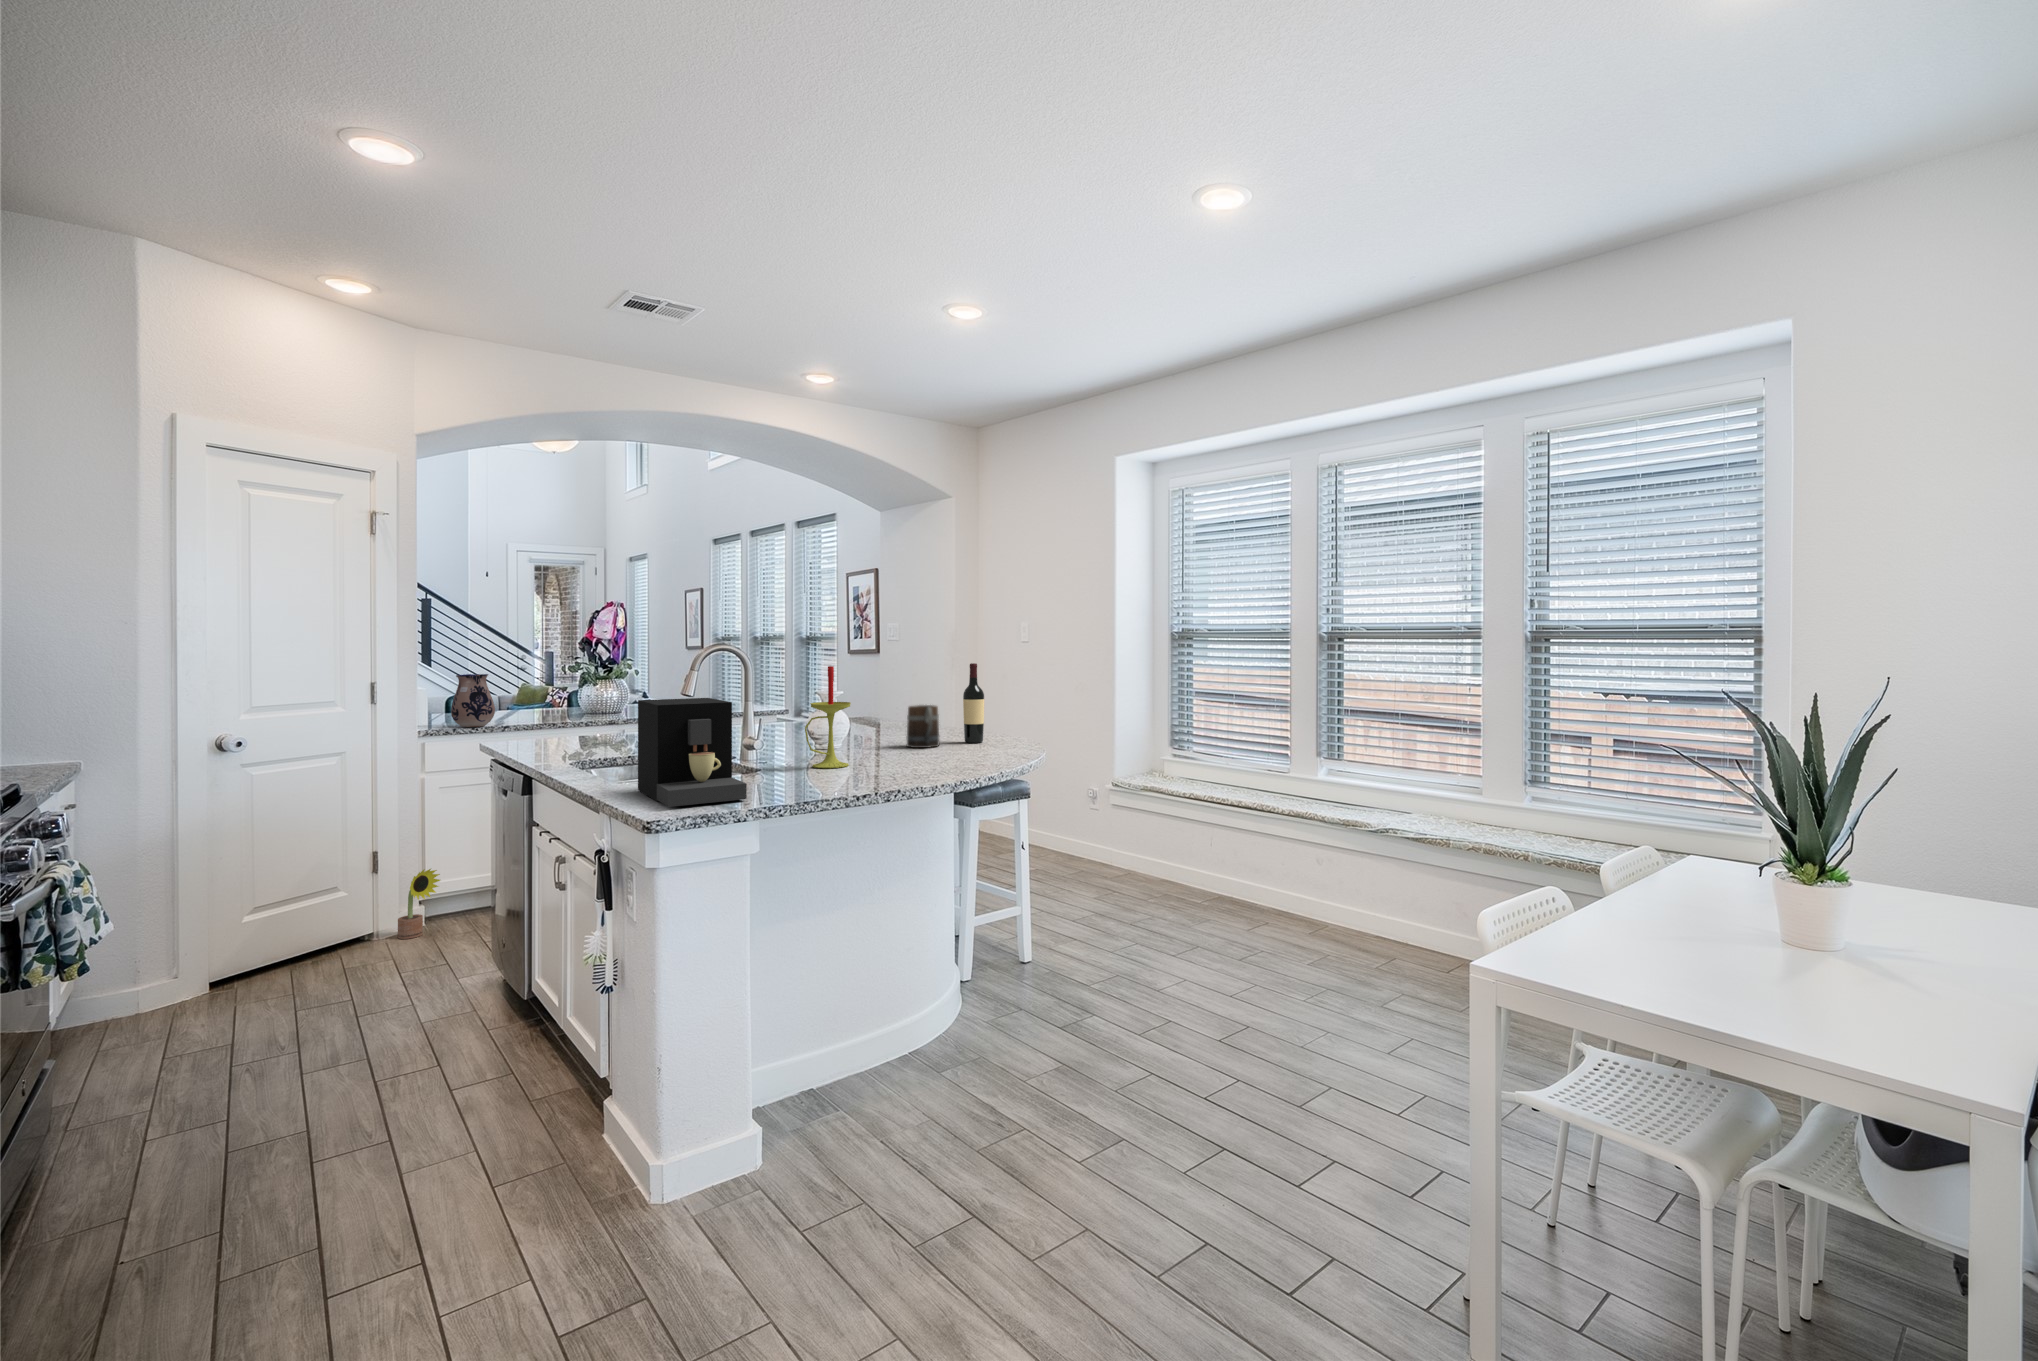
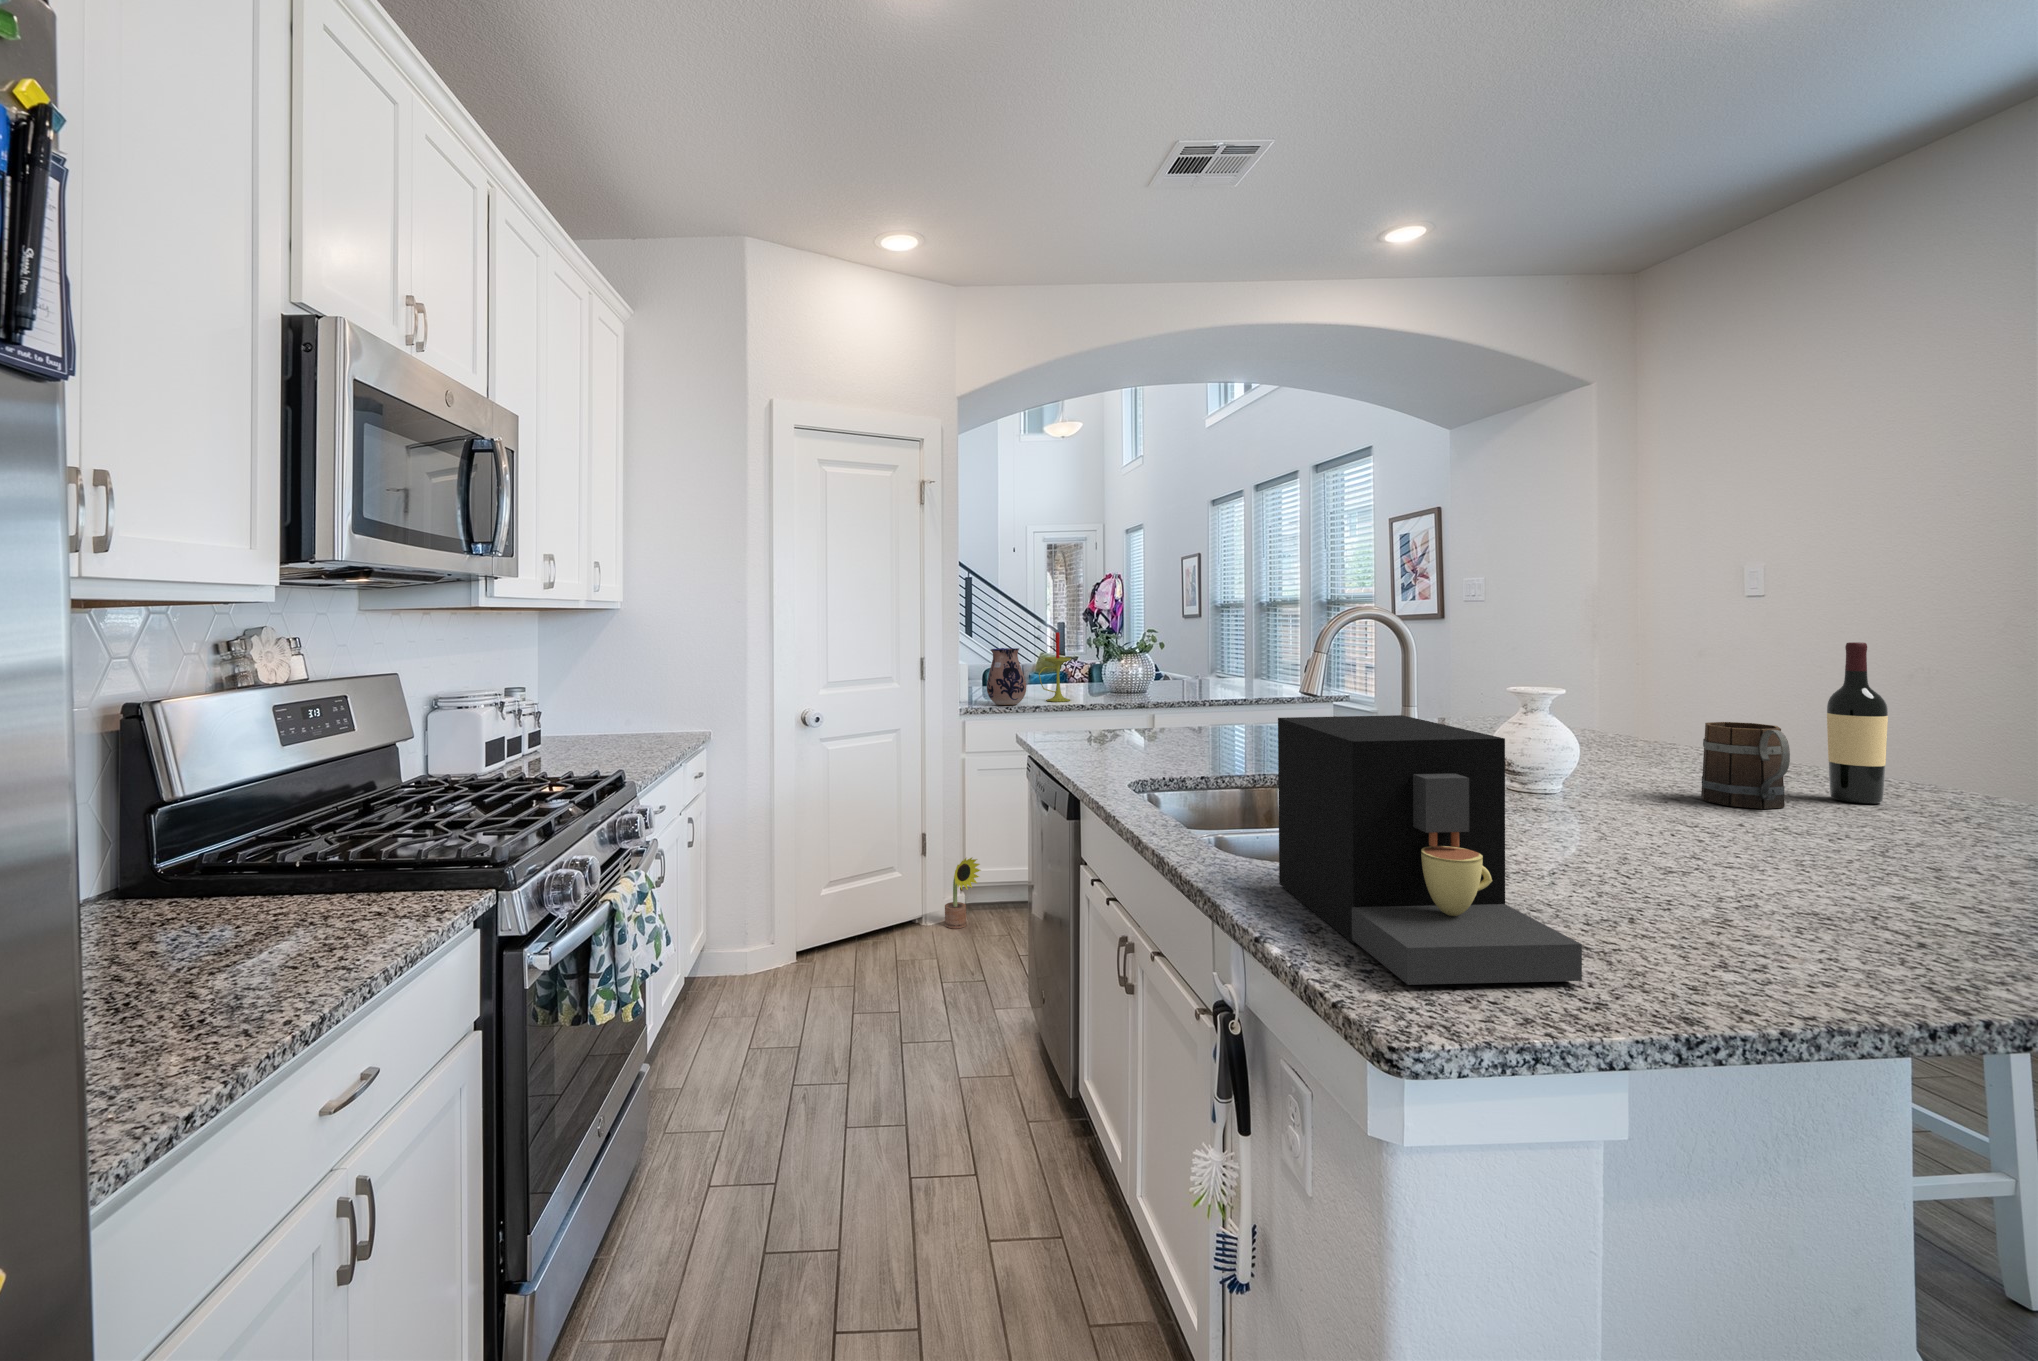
candle: present [805,666,851,768] -> present [1039,633,1071,702]

